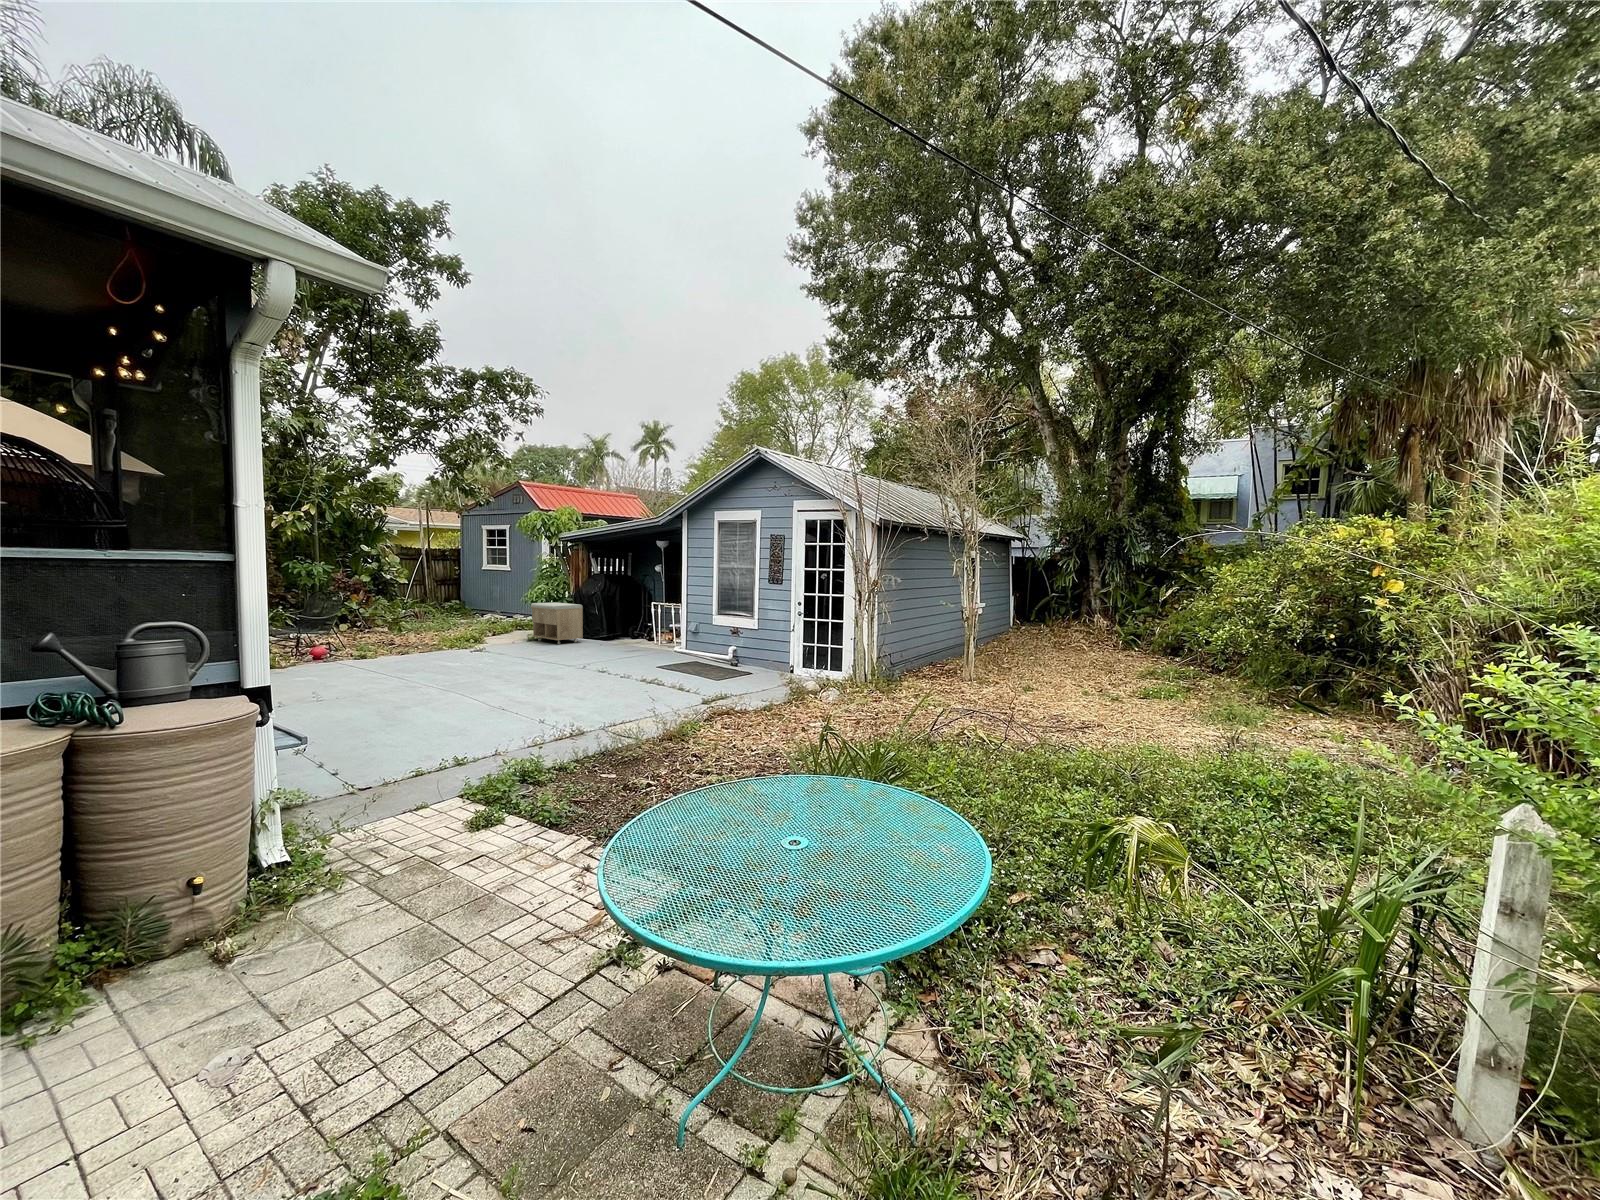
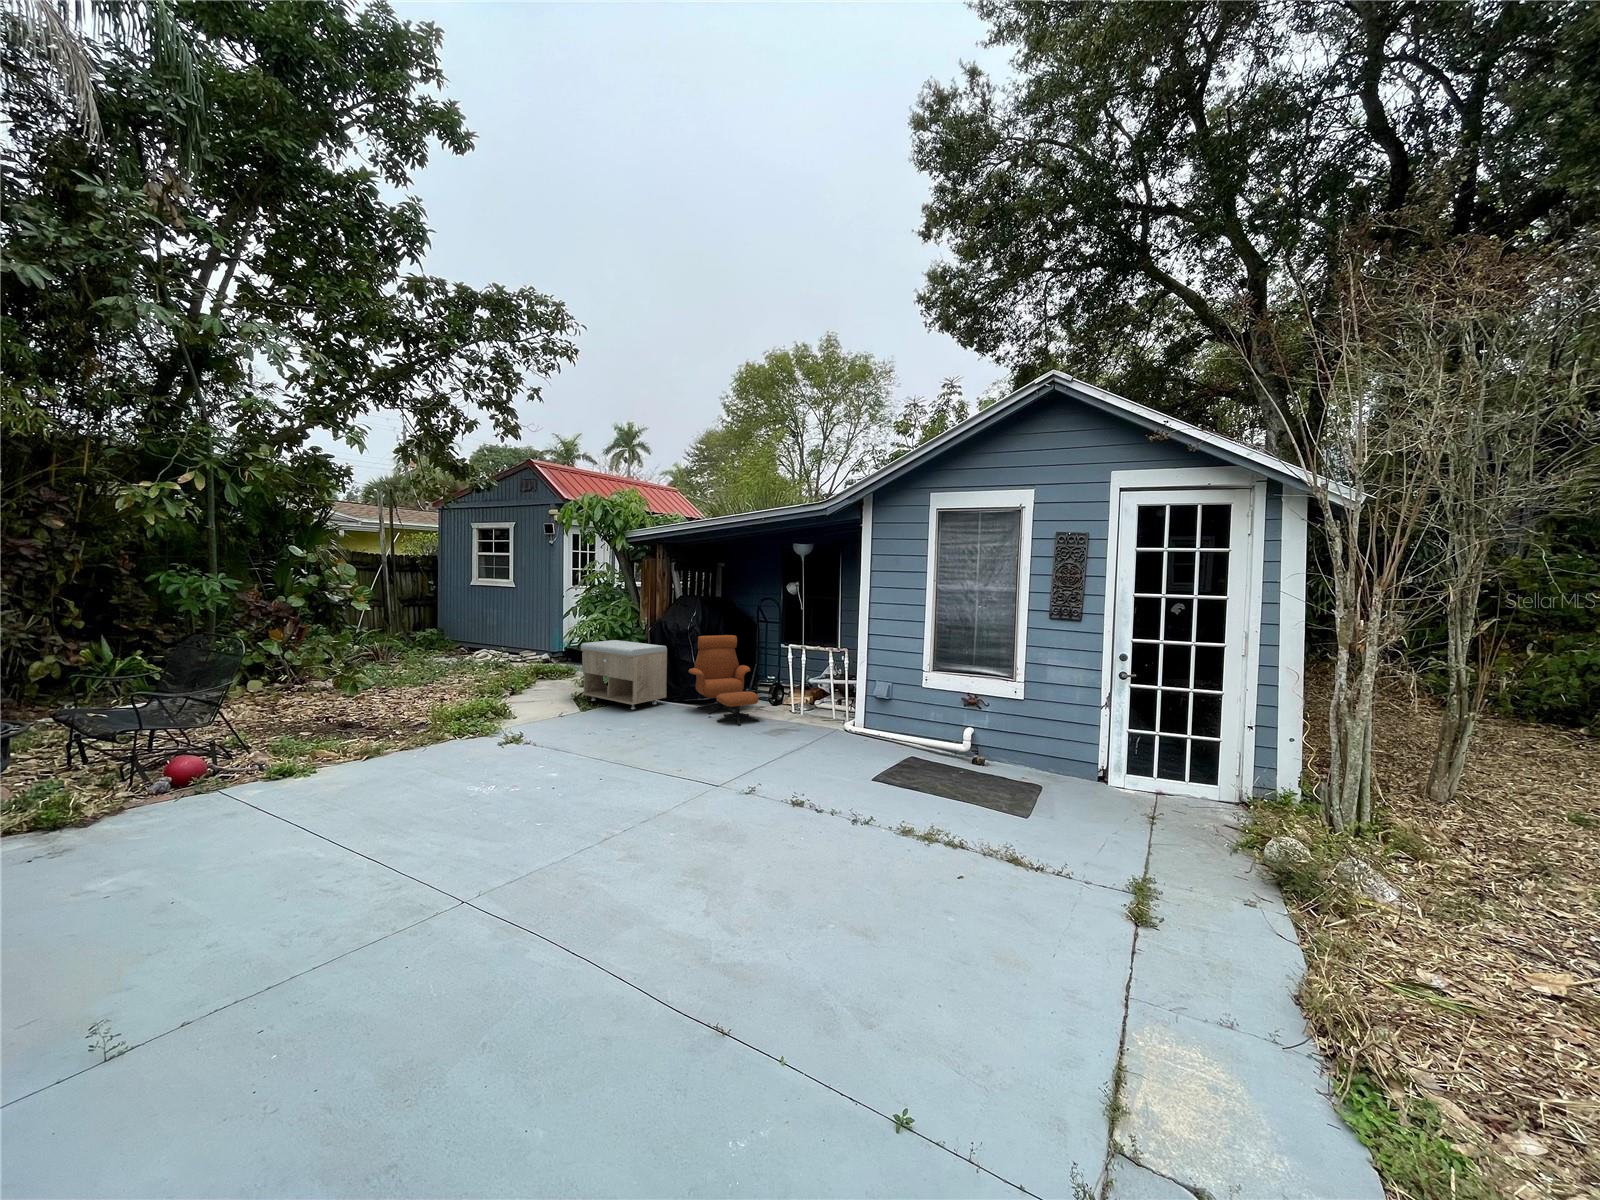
lounge chair: none [592,598,634,650] -> present [689,635,759,725]

